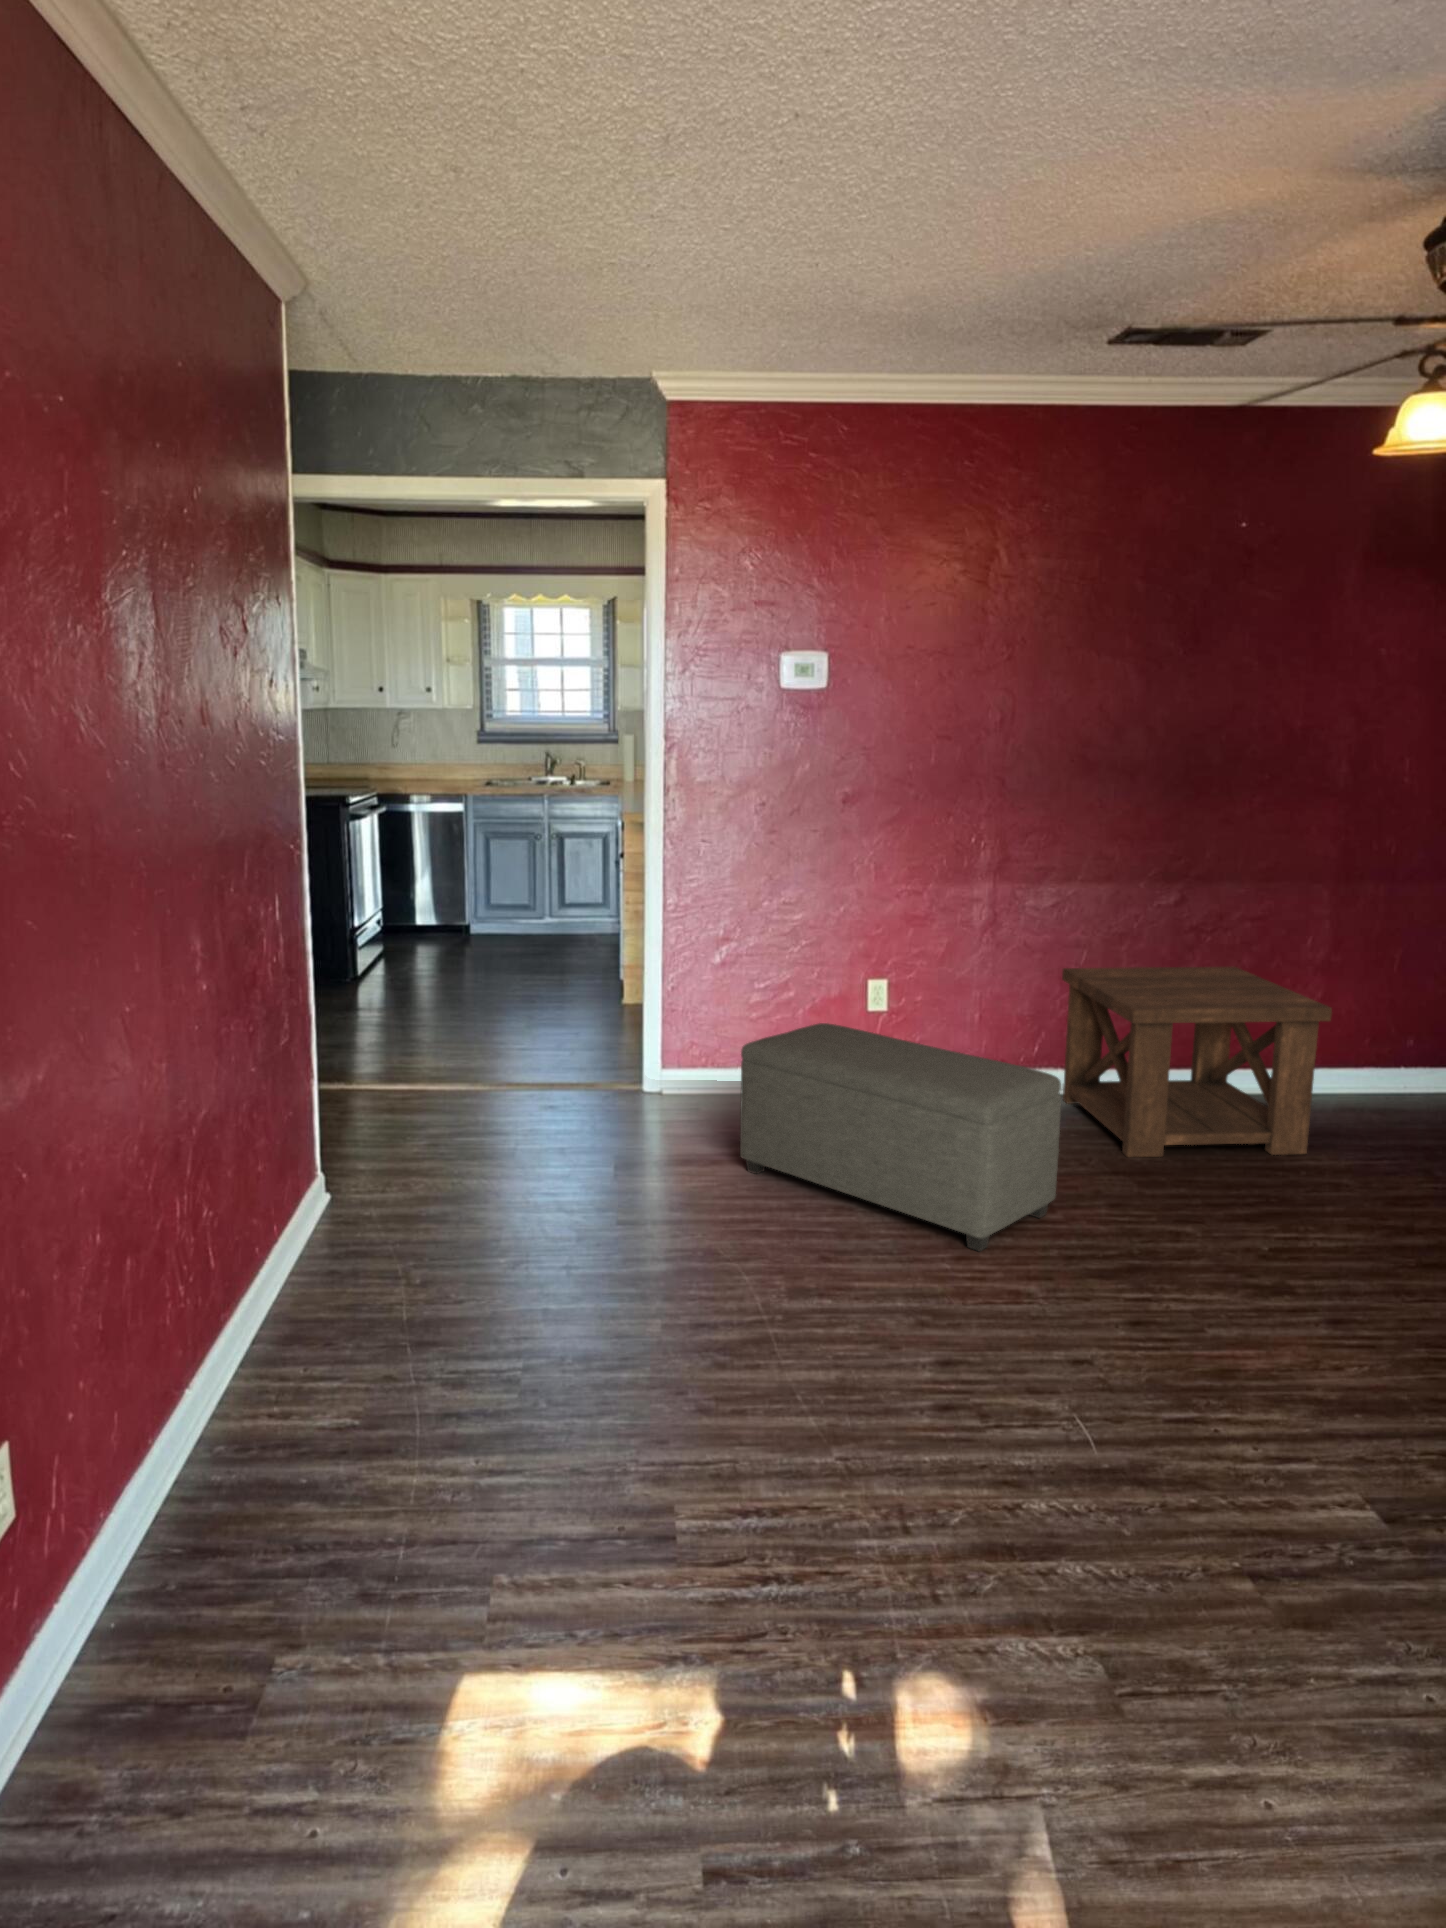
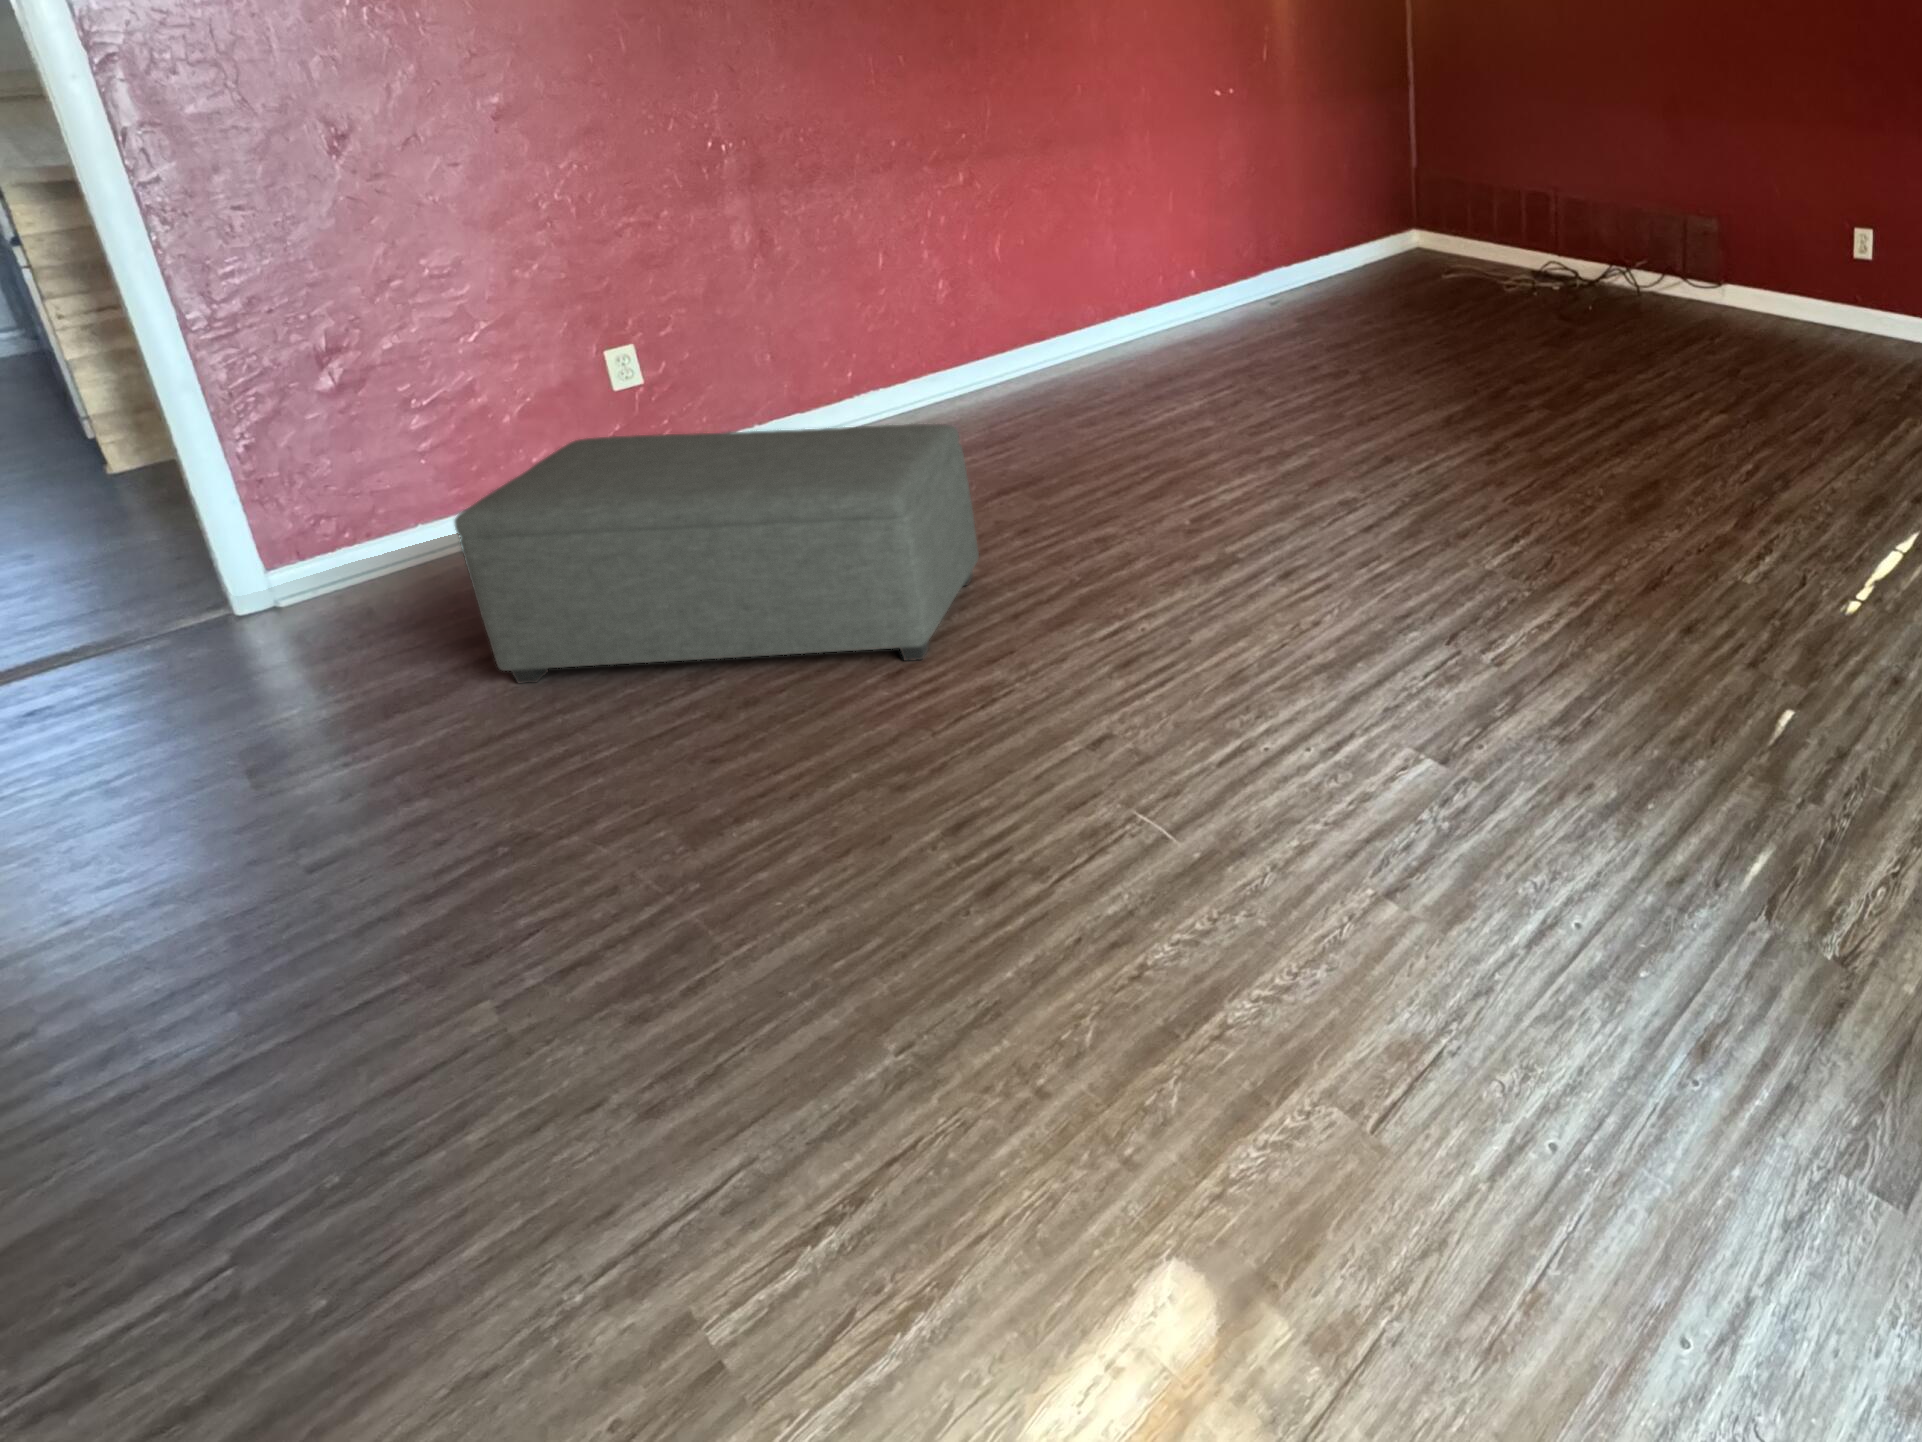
side table: present [1062,967,1332,1157] -> none [878,239,1179,473]

